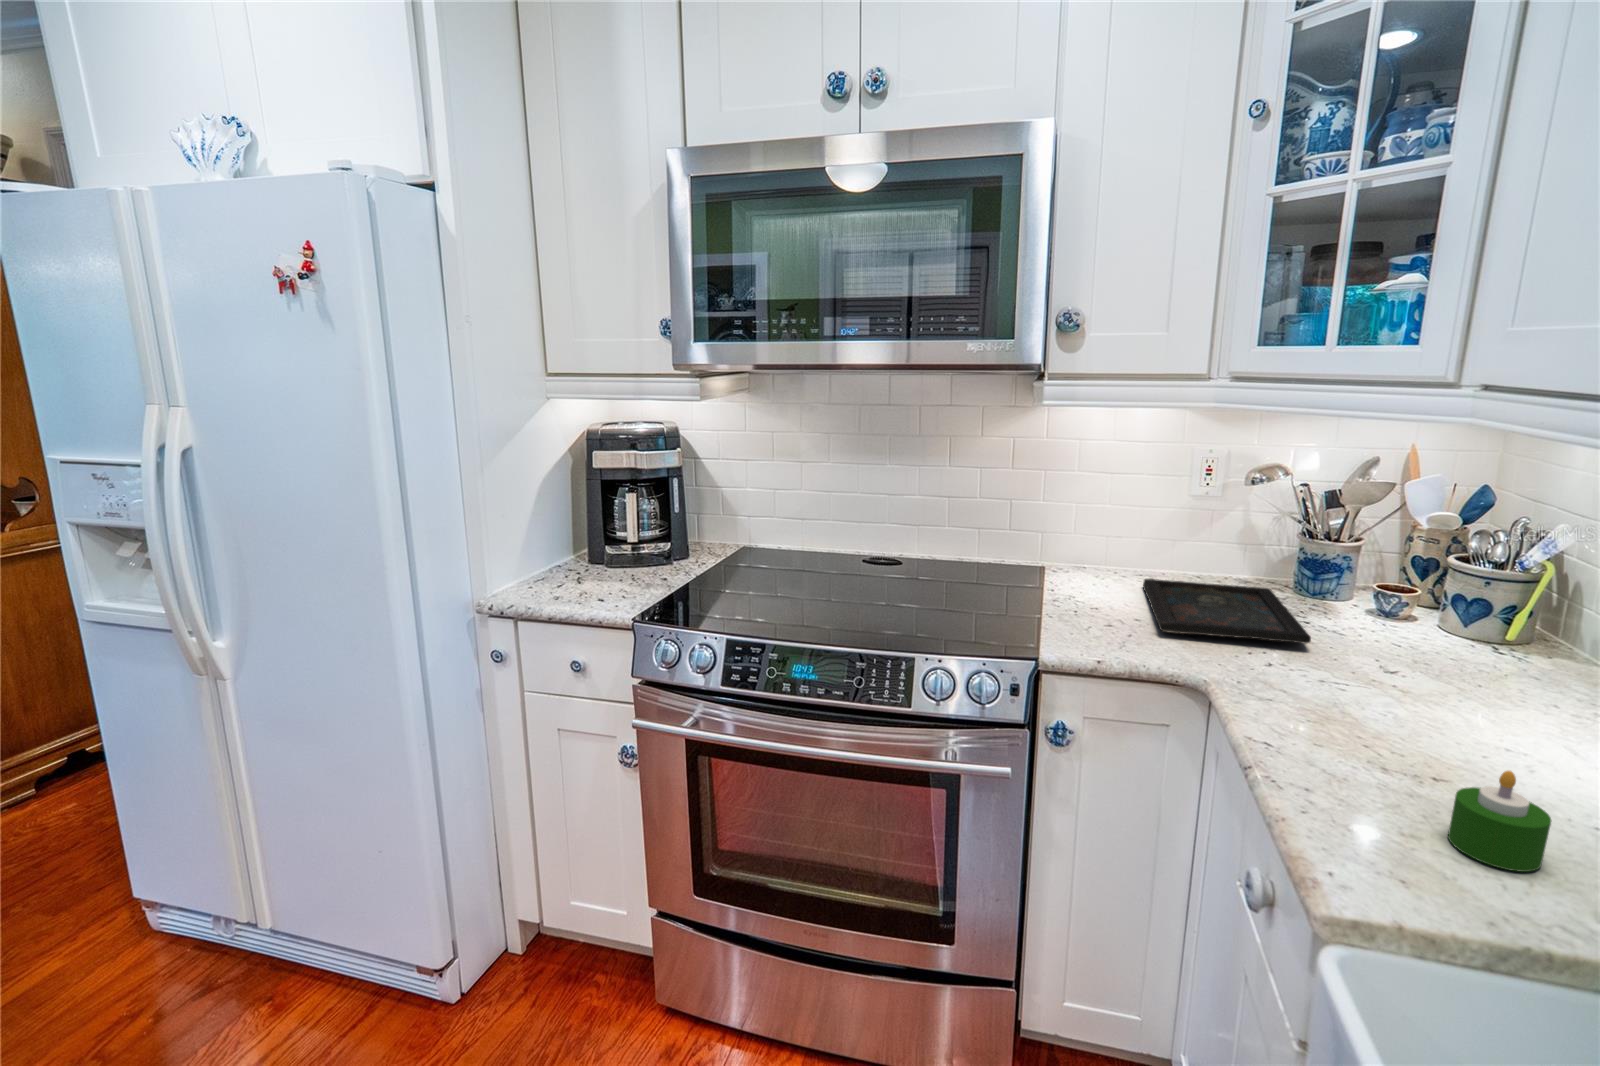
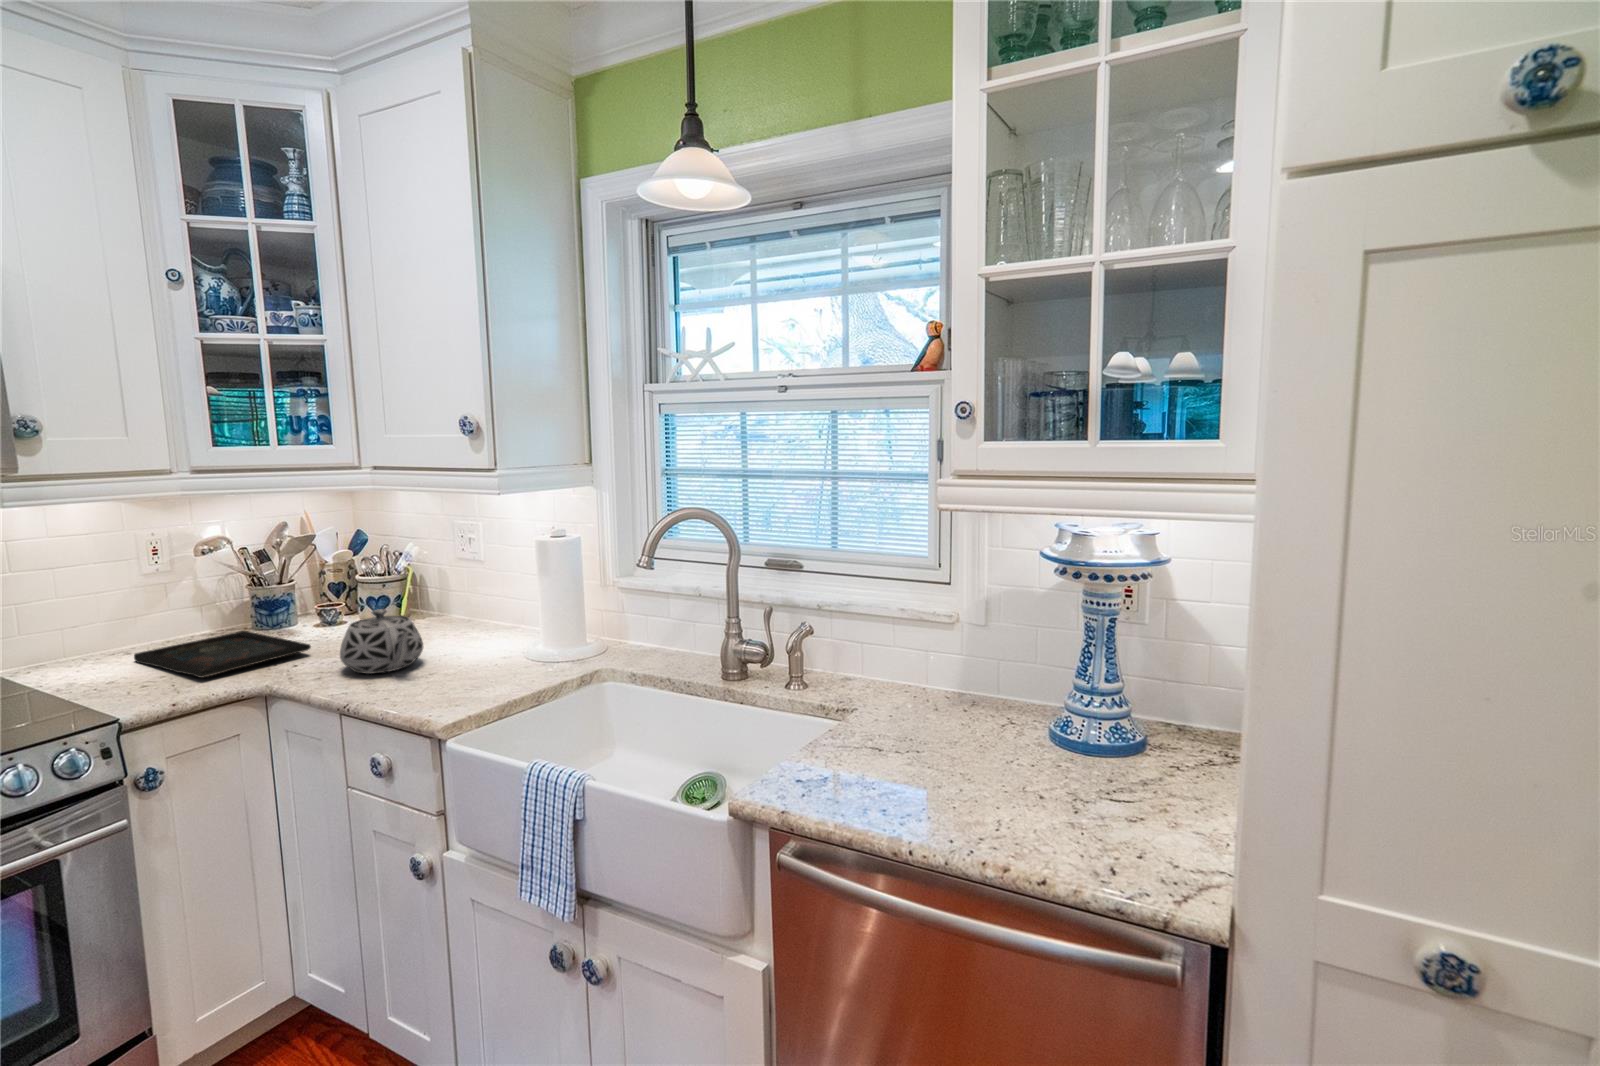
teapot: none [1314,623,1467,734] -> present [340,609,423,674]
candle: present [1448,771,1551,872] -> none [455,649,494,695]

